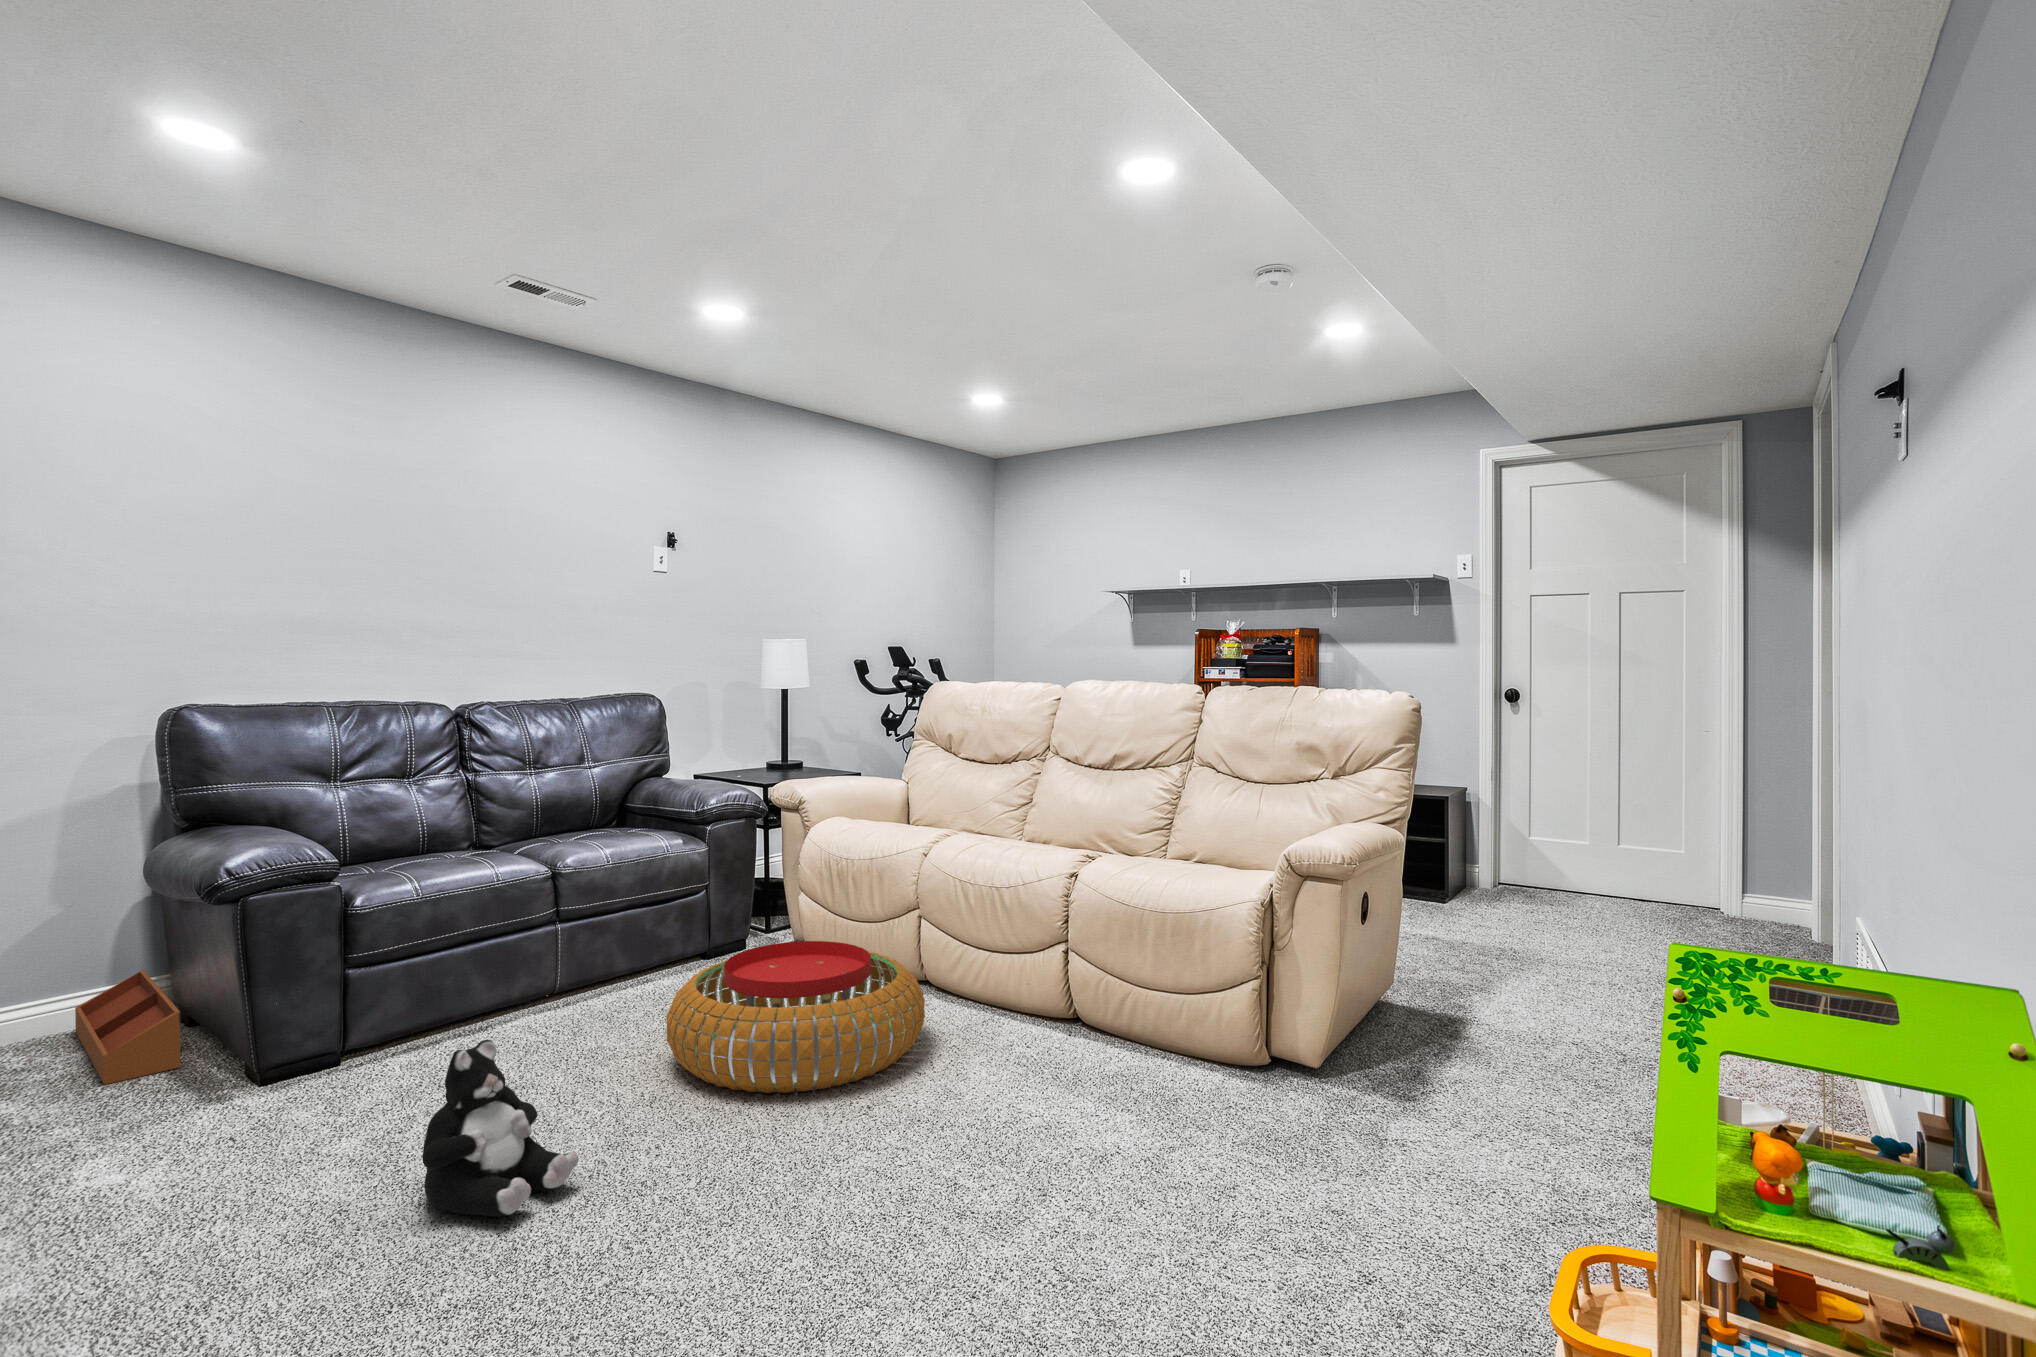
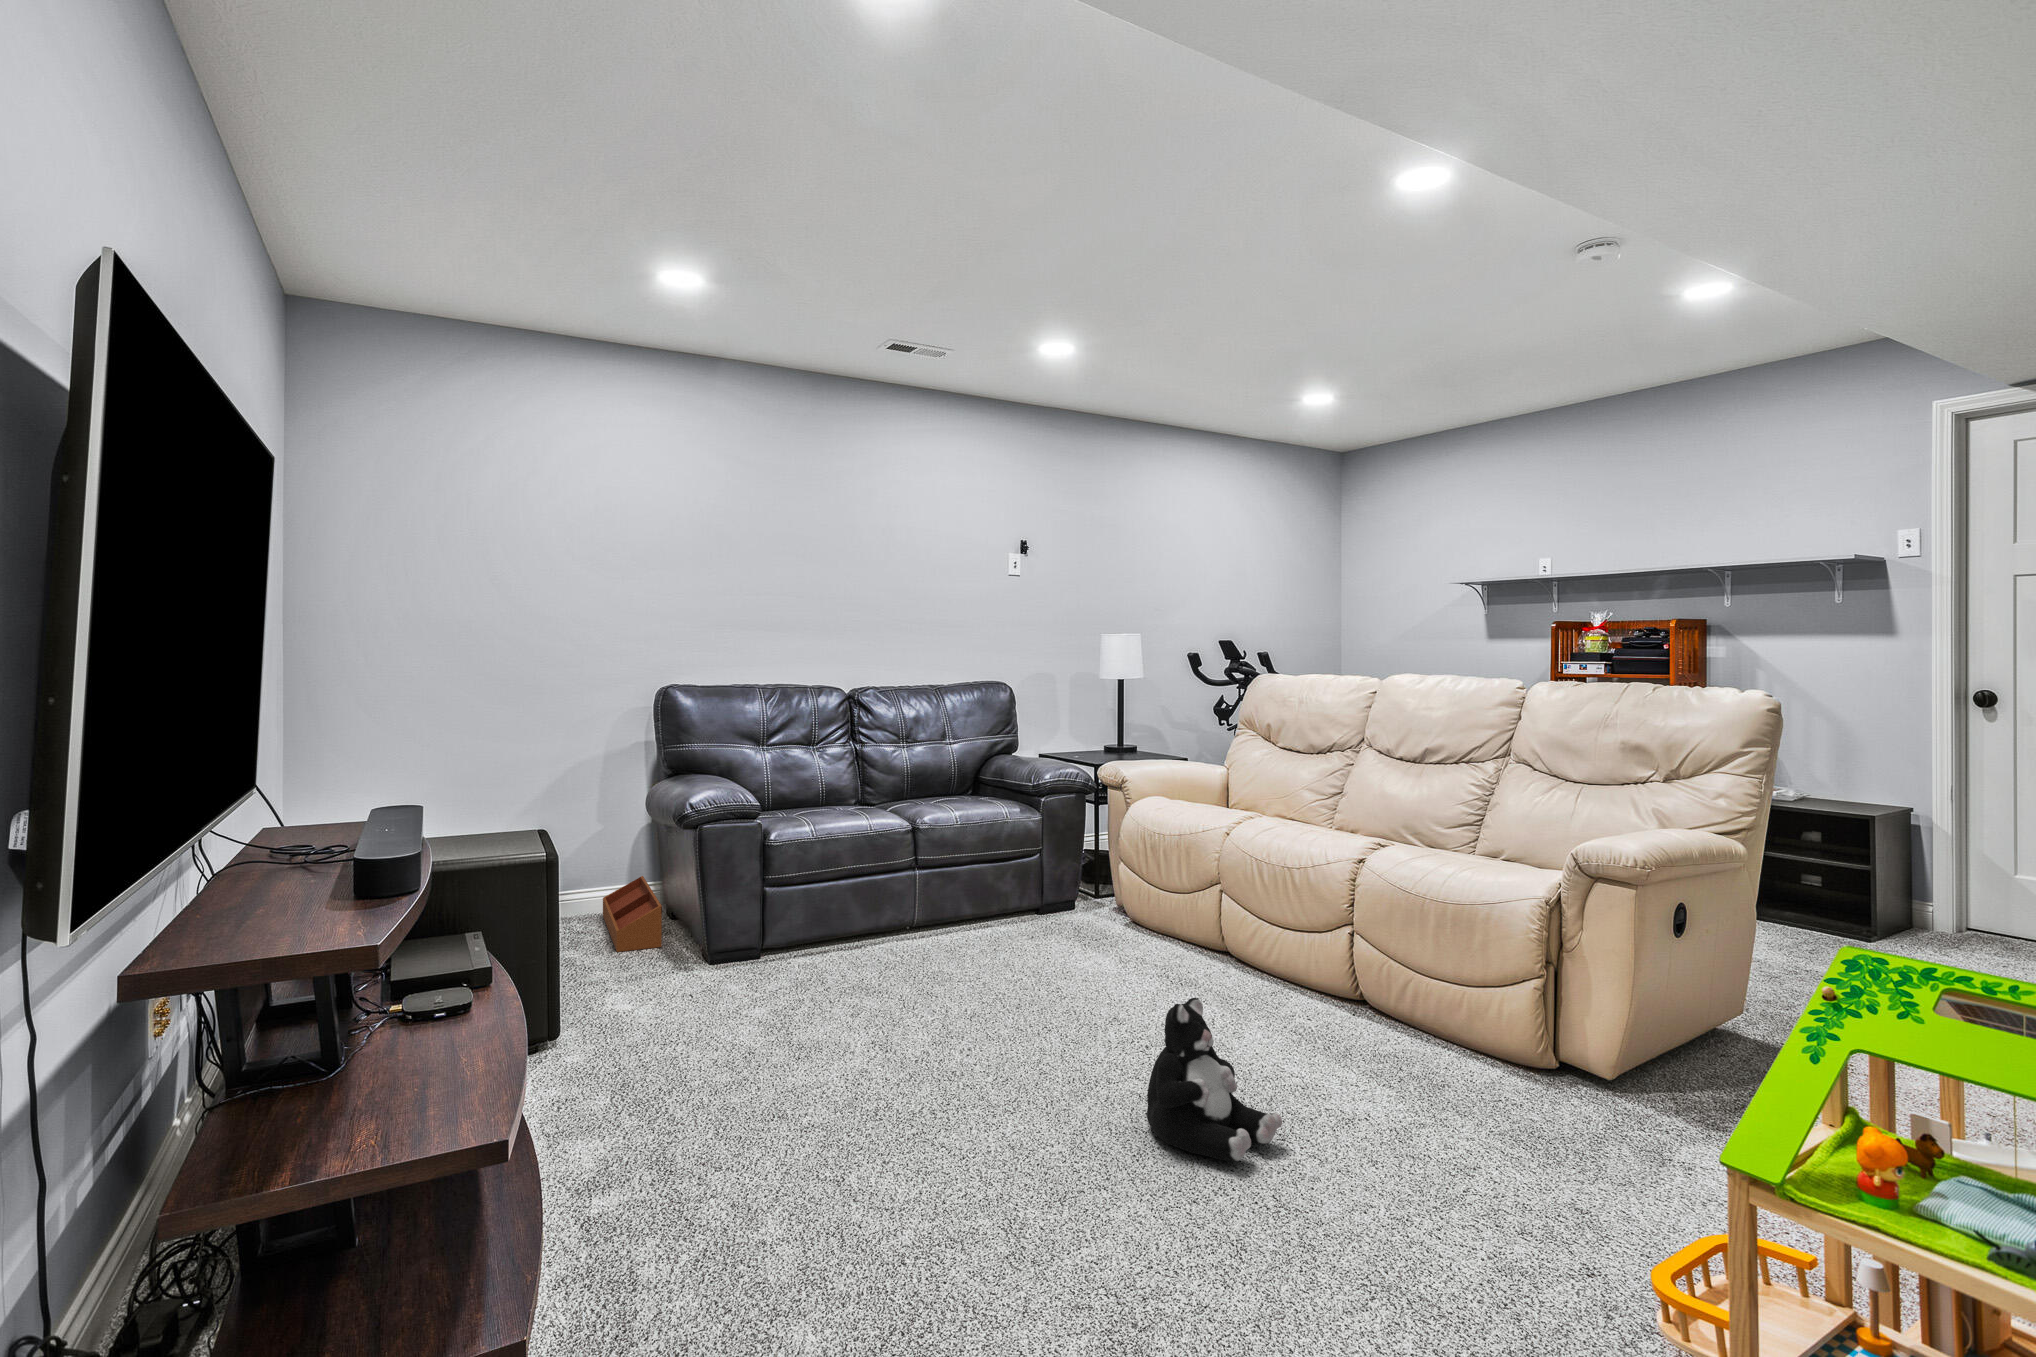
pouf: present [666,941,925,1093] -> none [990,901,1213,1027]
plush toy: present [422,1040,579,1217] -> present [1147,998,1282,1161]

